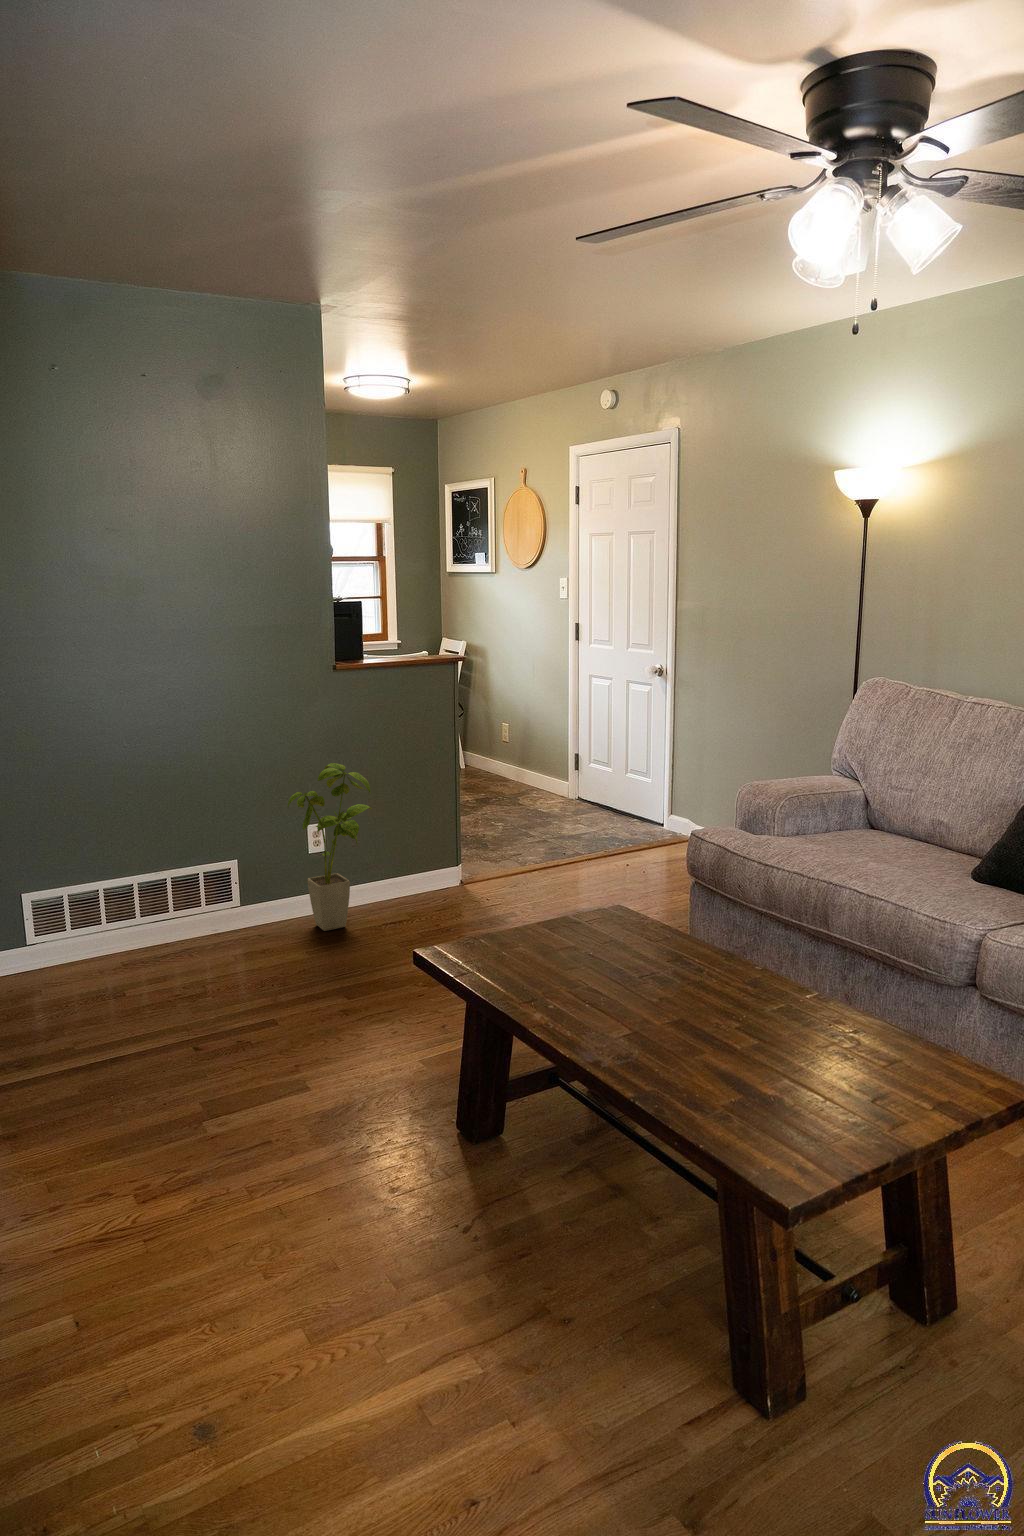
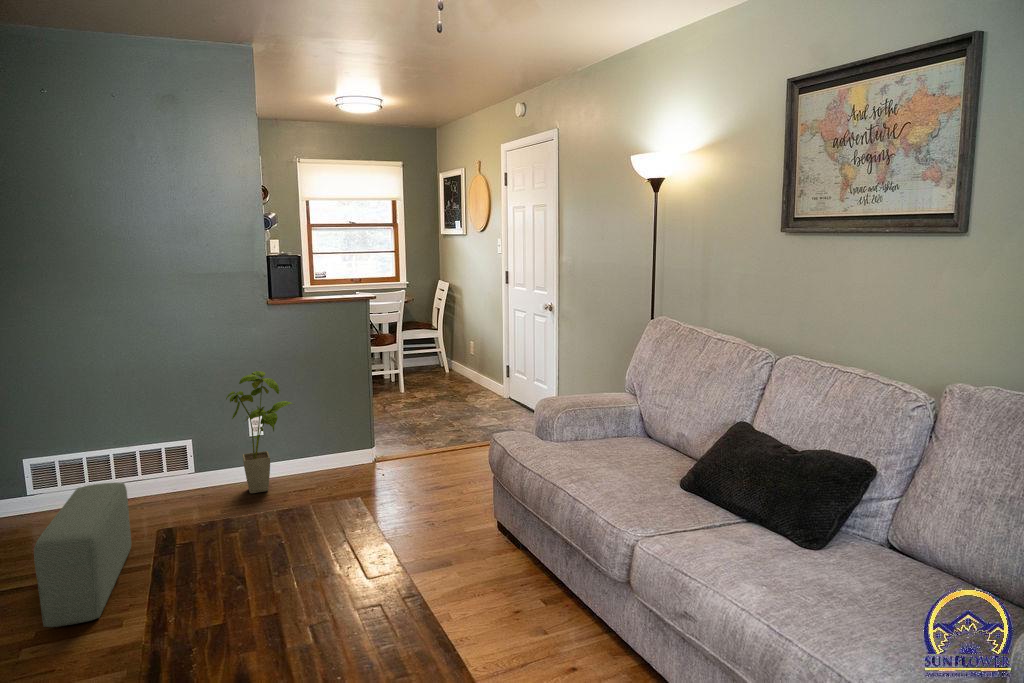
pouf: none [159,915,261,1098] -> present [34,483,131,627]

